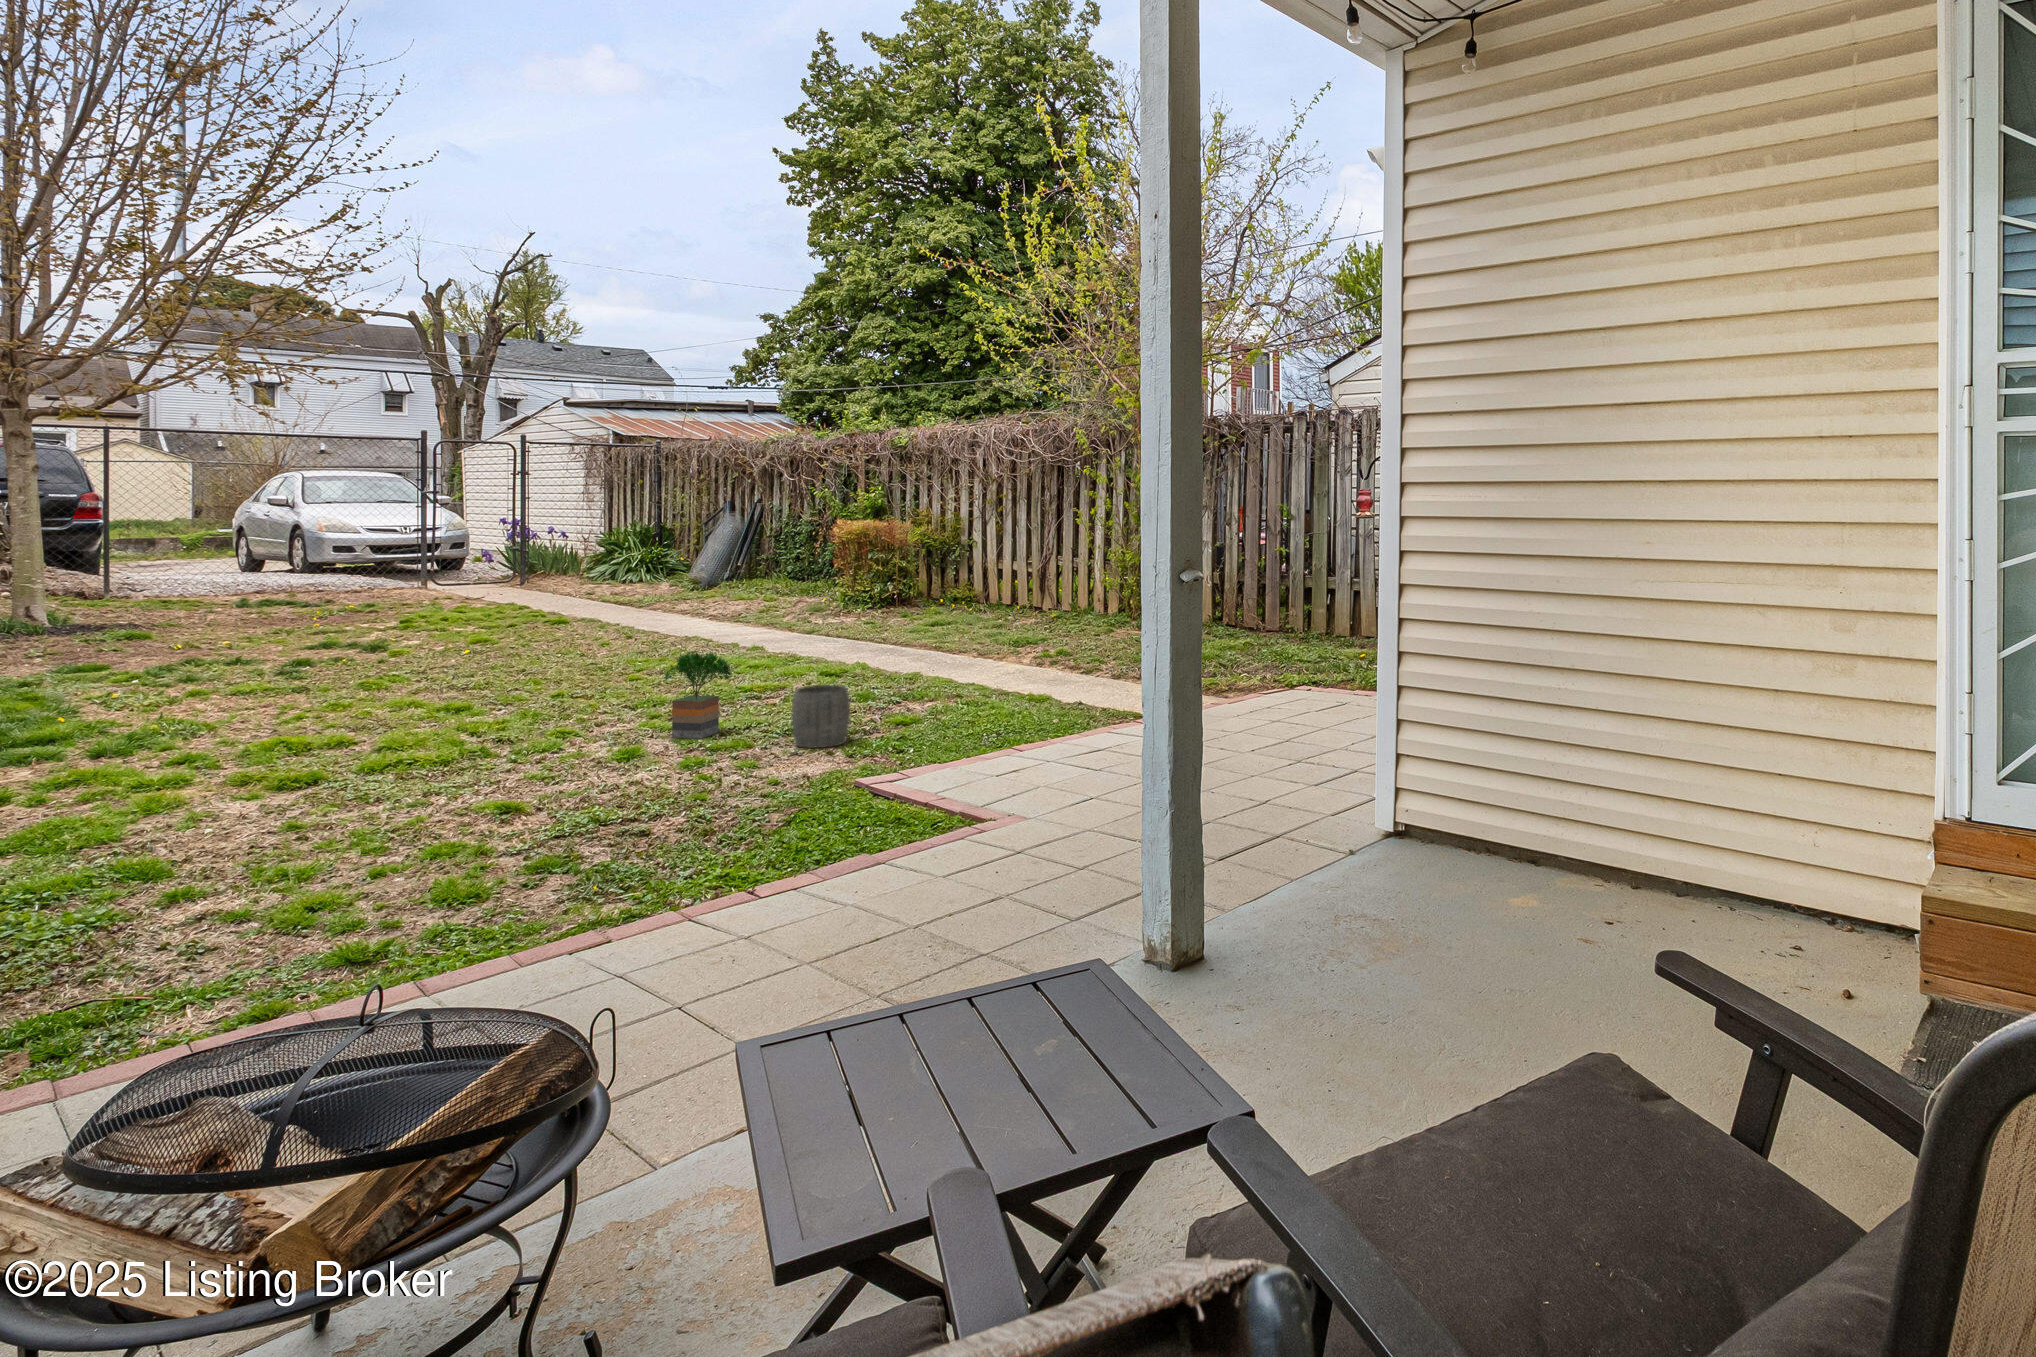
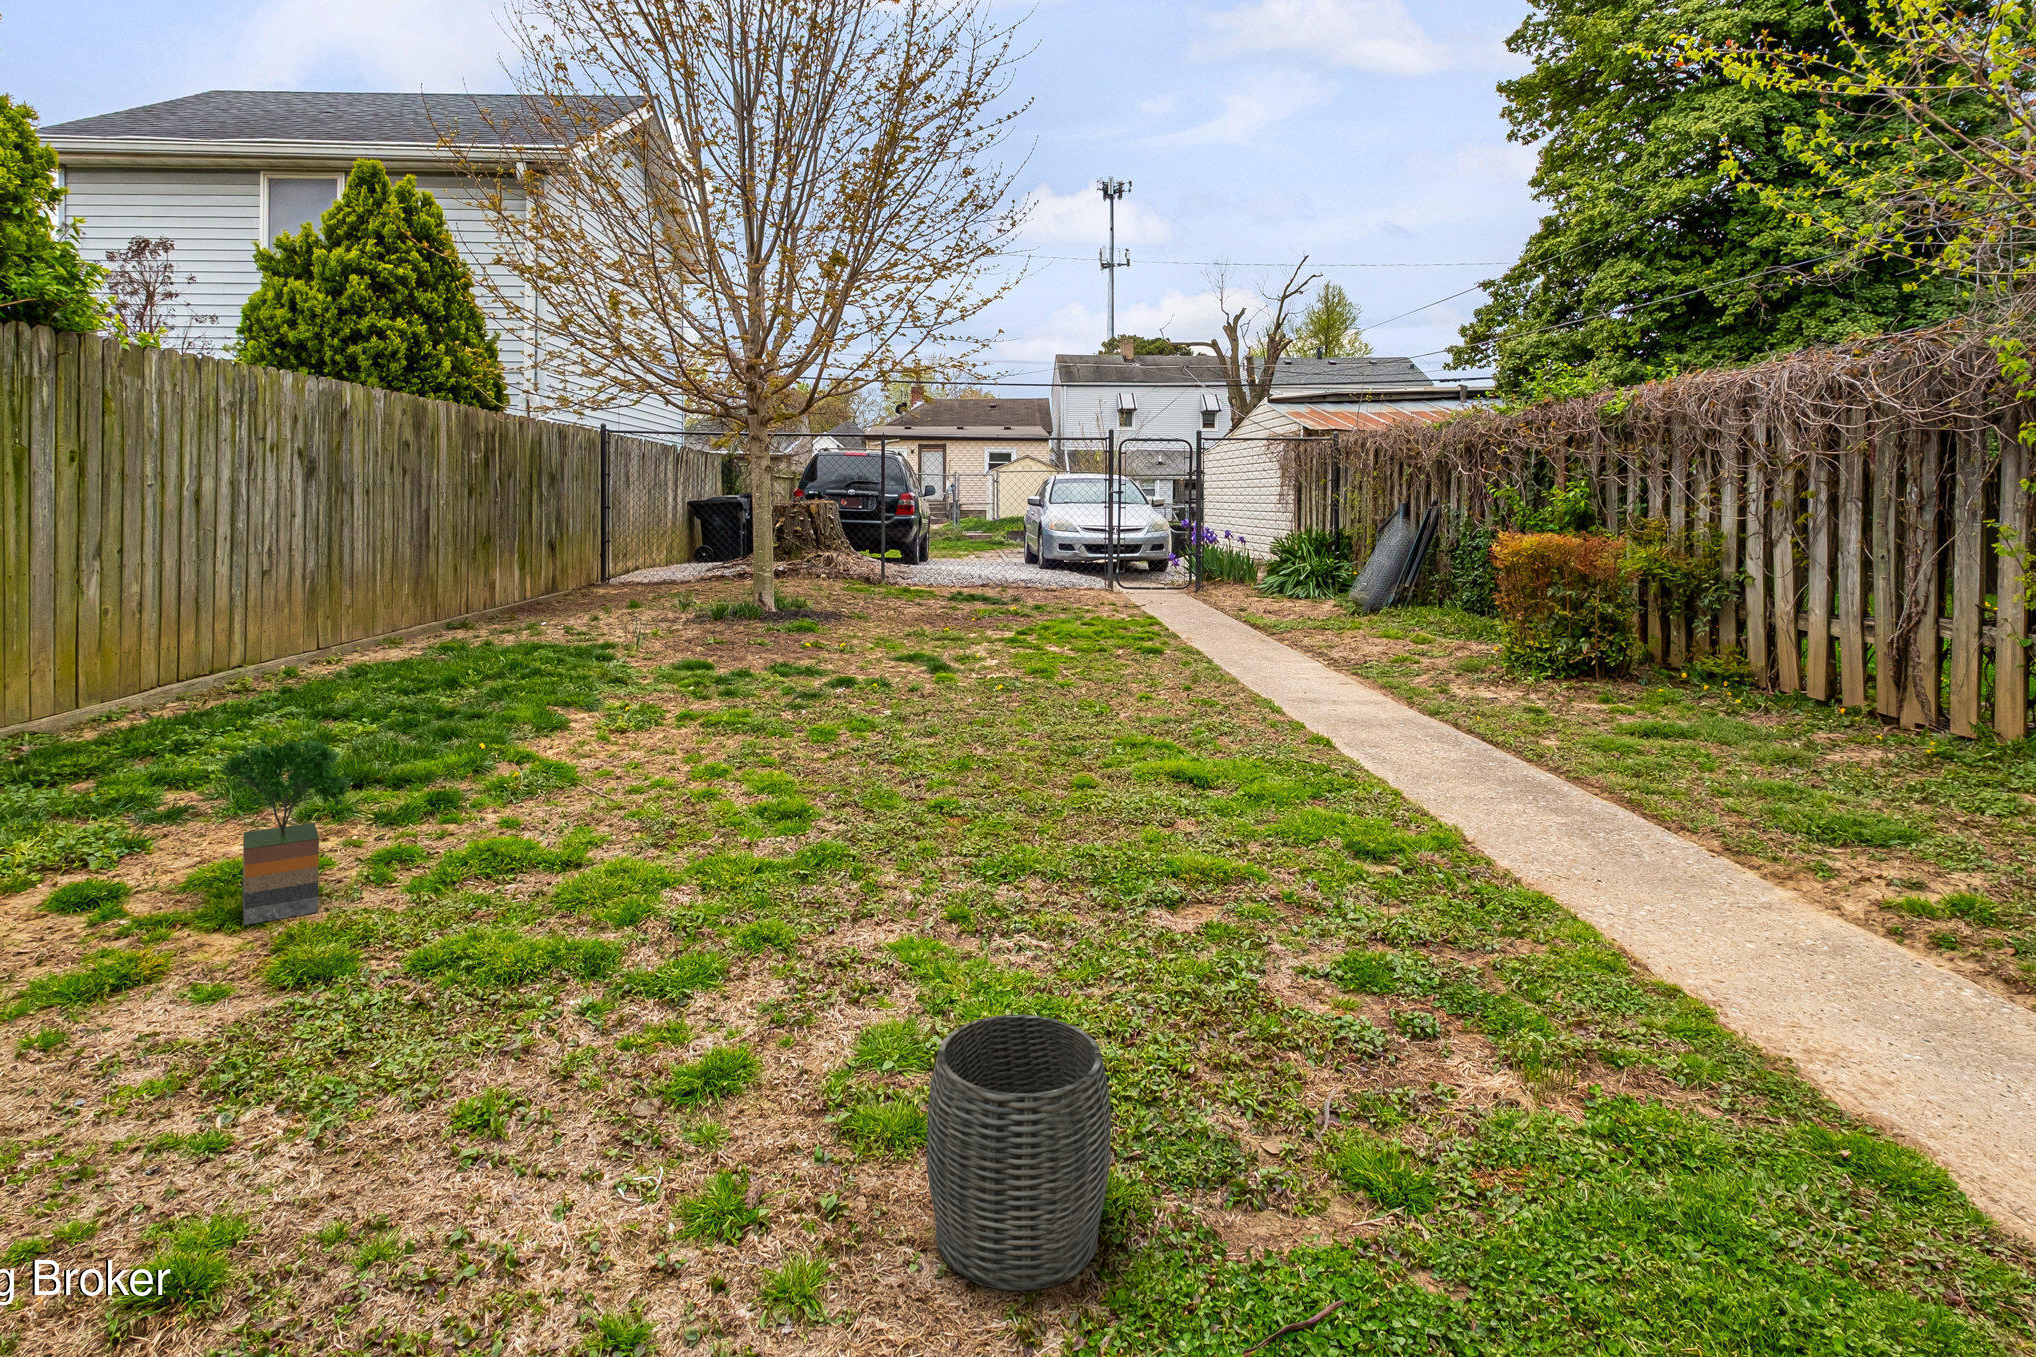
potted tree: present [664,653,733,739] -> present [219,739,351,925]

